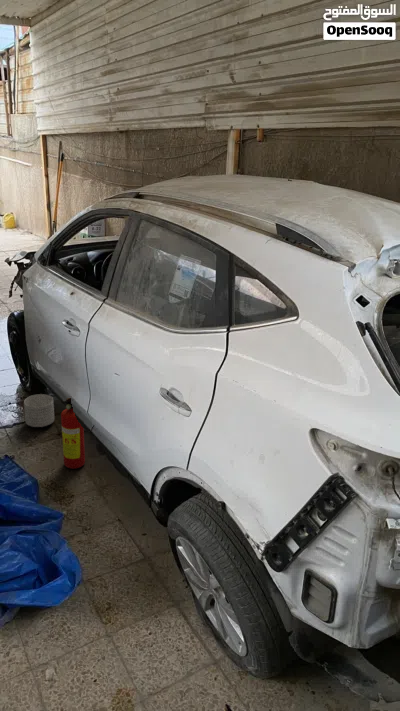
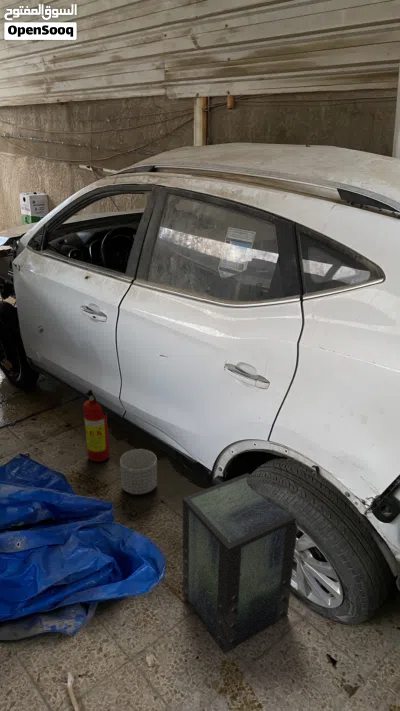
planter: present [24,394,54,427] -> present [120,449,157,494]
storage box: none [102,499,208,680] -> present [183,473,297,653]

